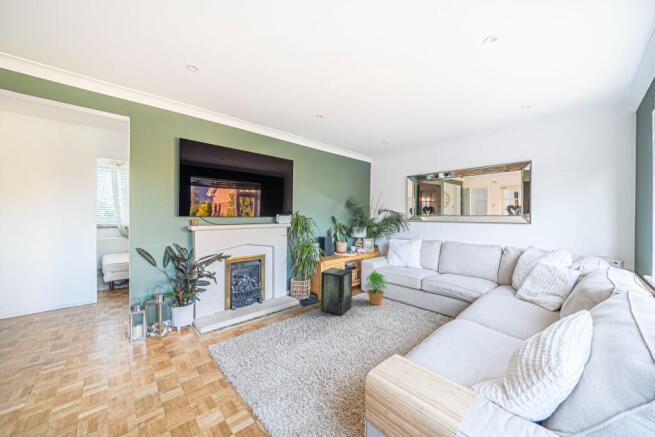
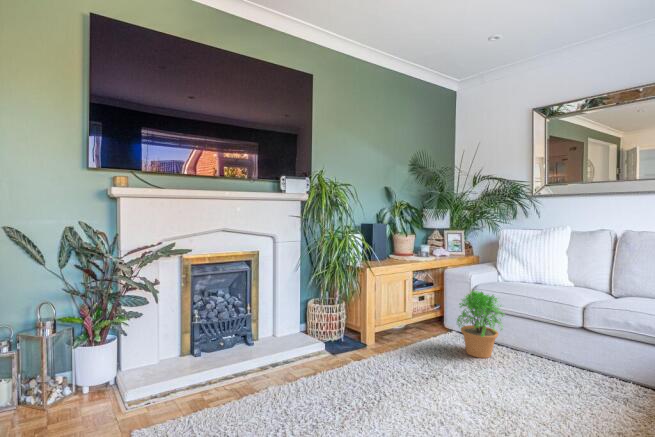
storage box: present [321,268,352,316] -> none [368,280,433,378]

